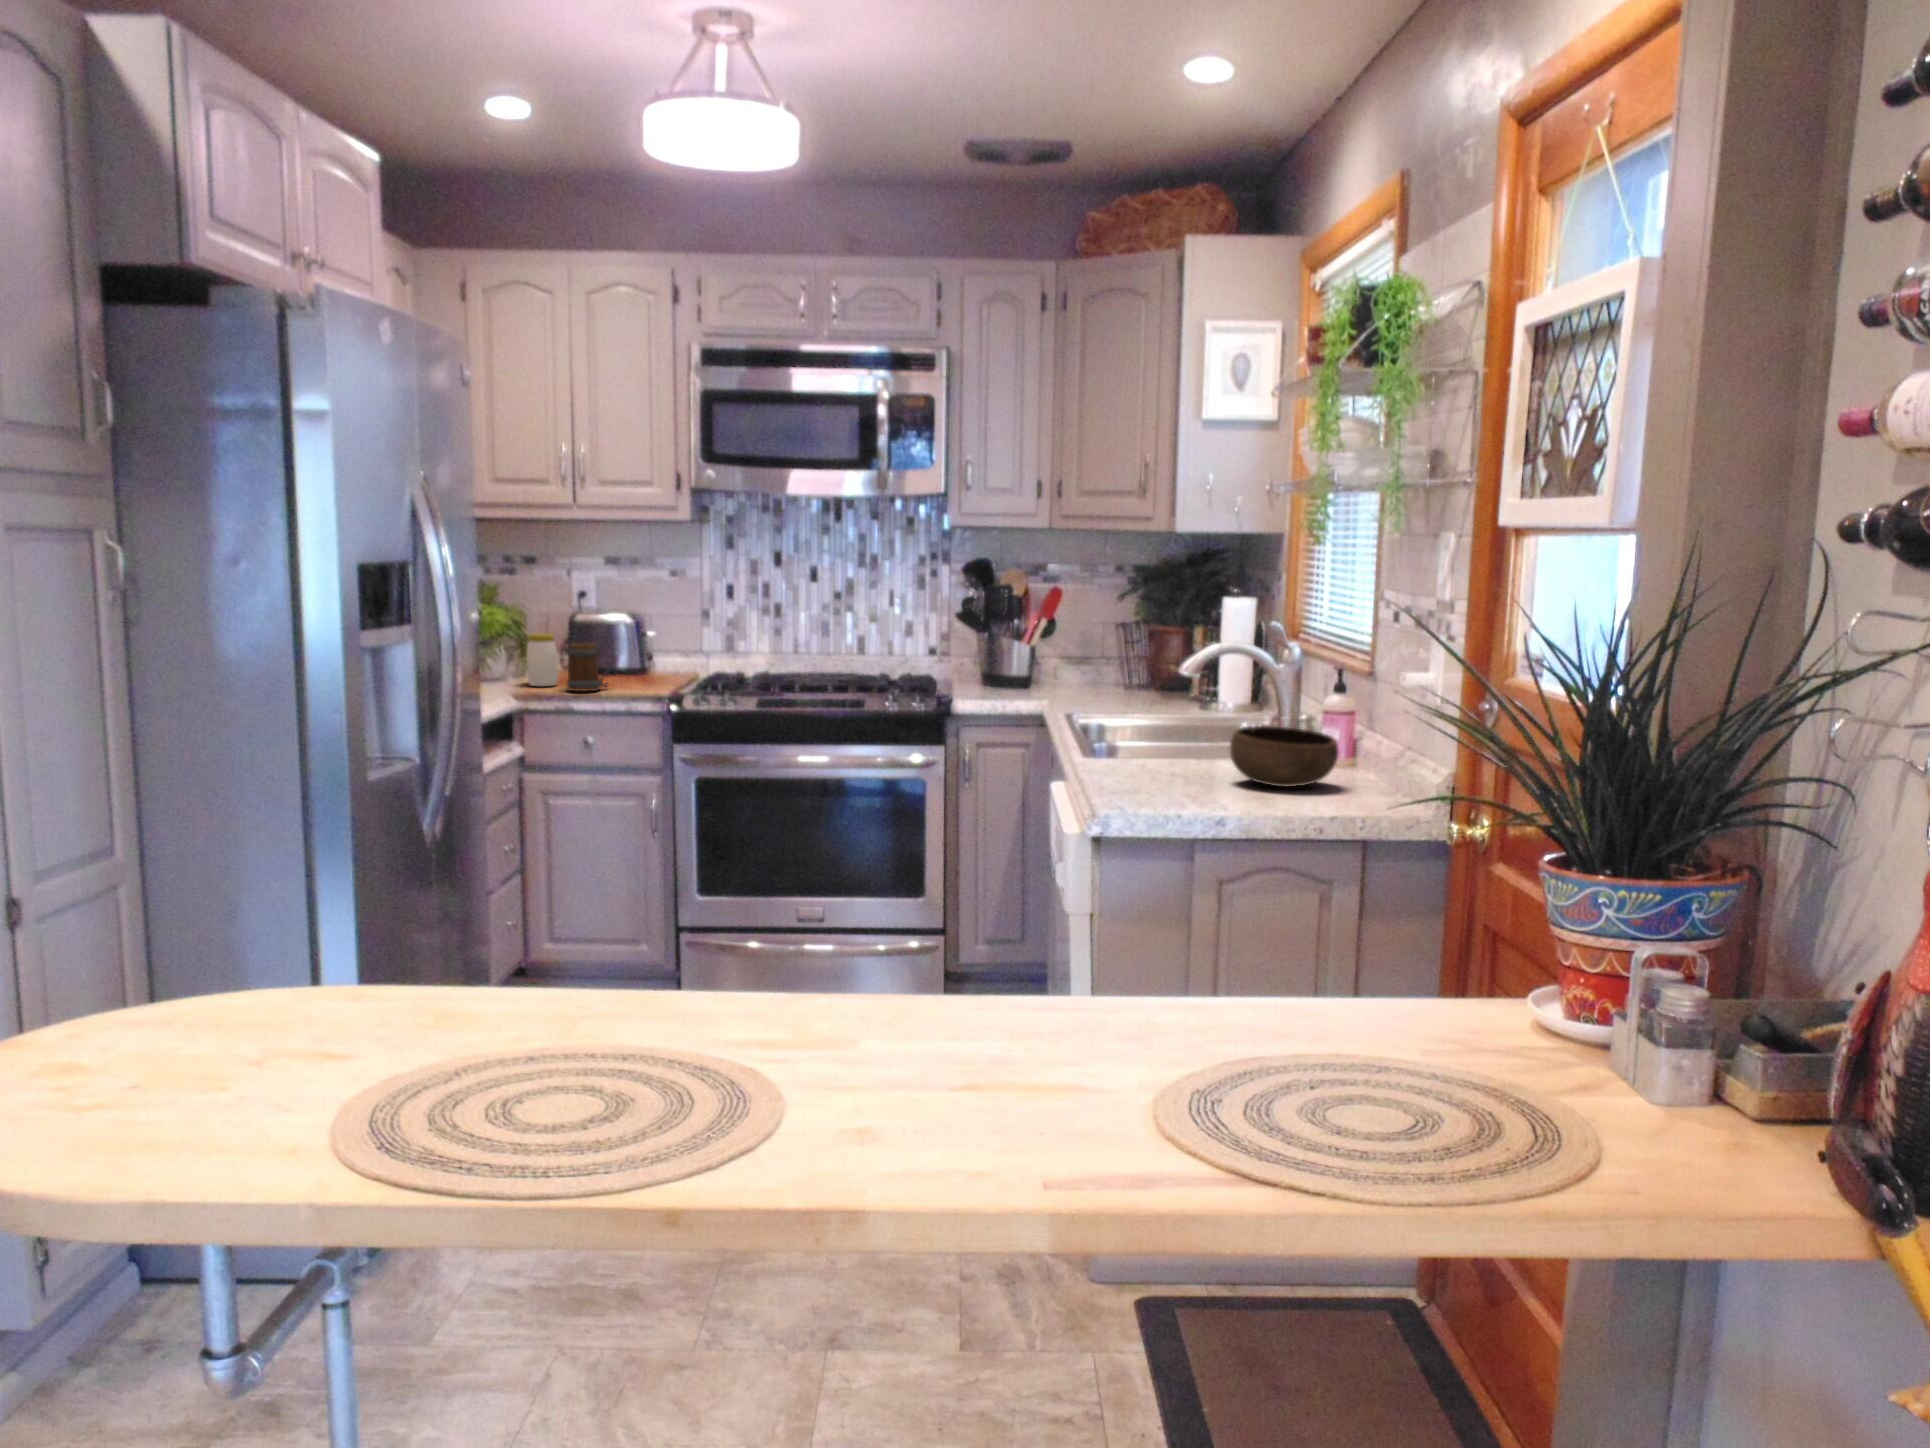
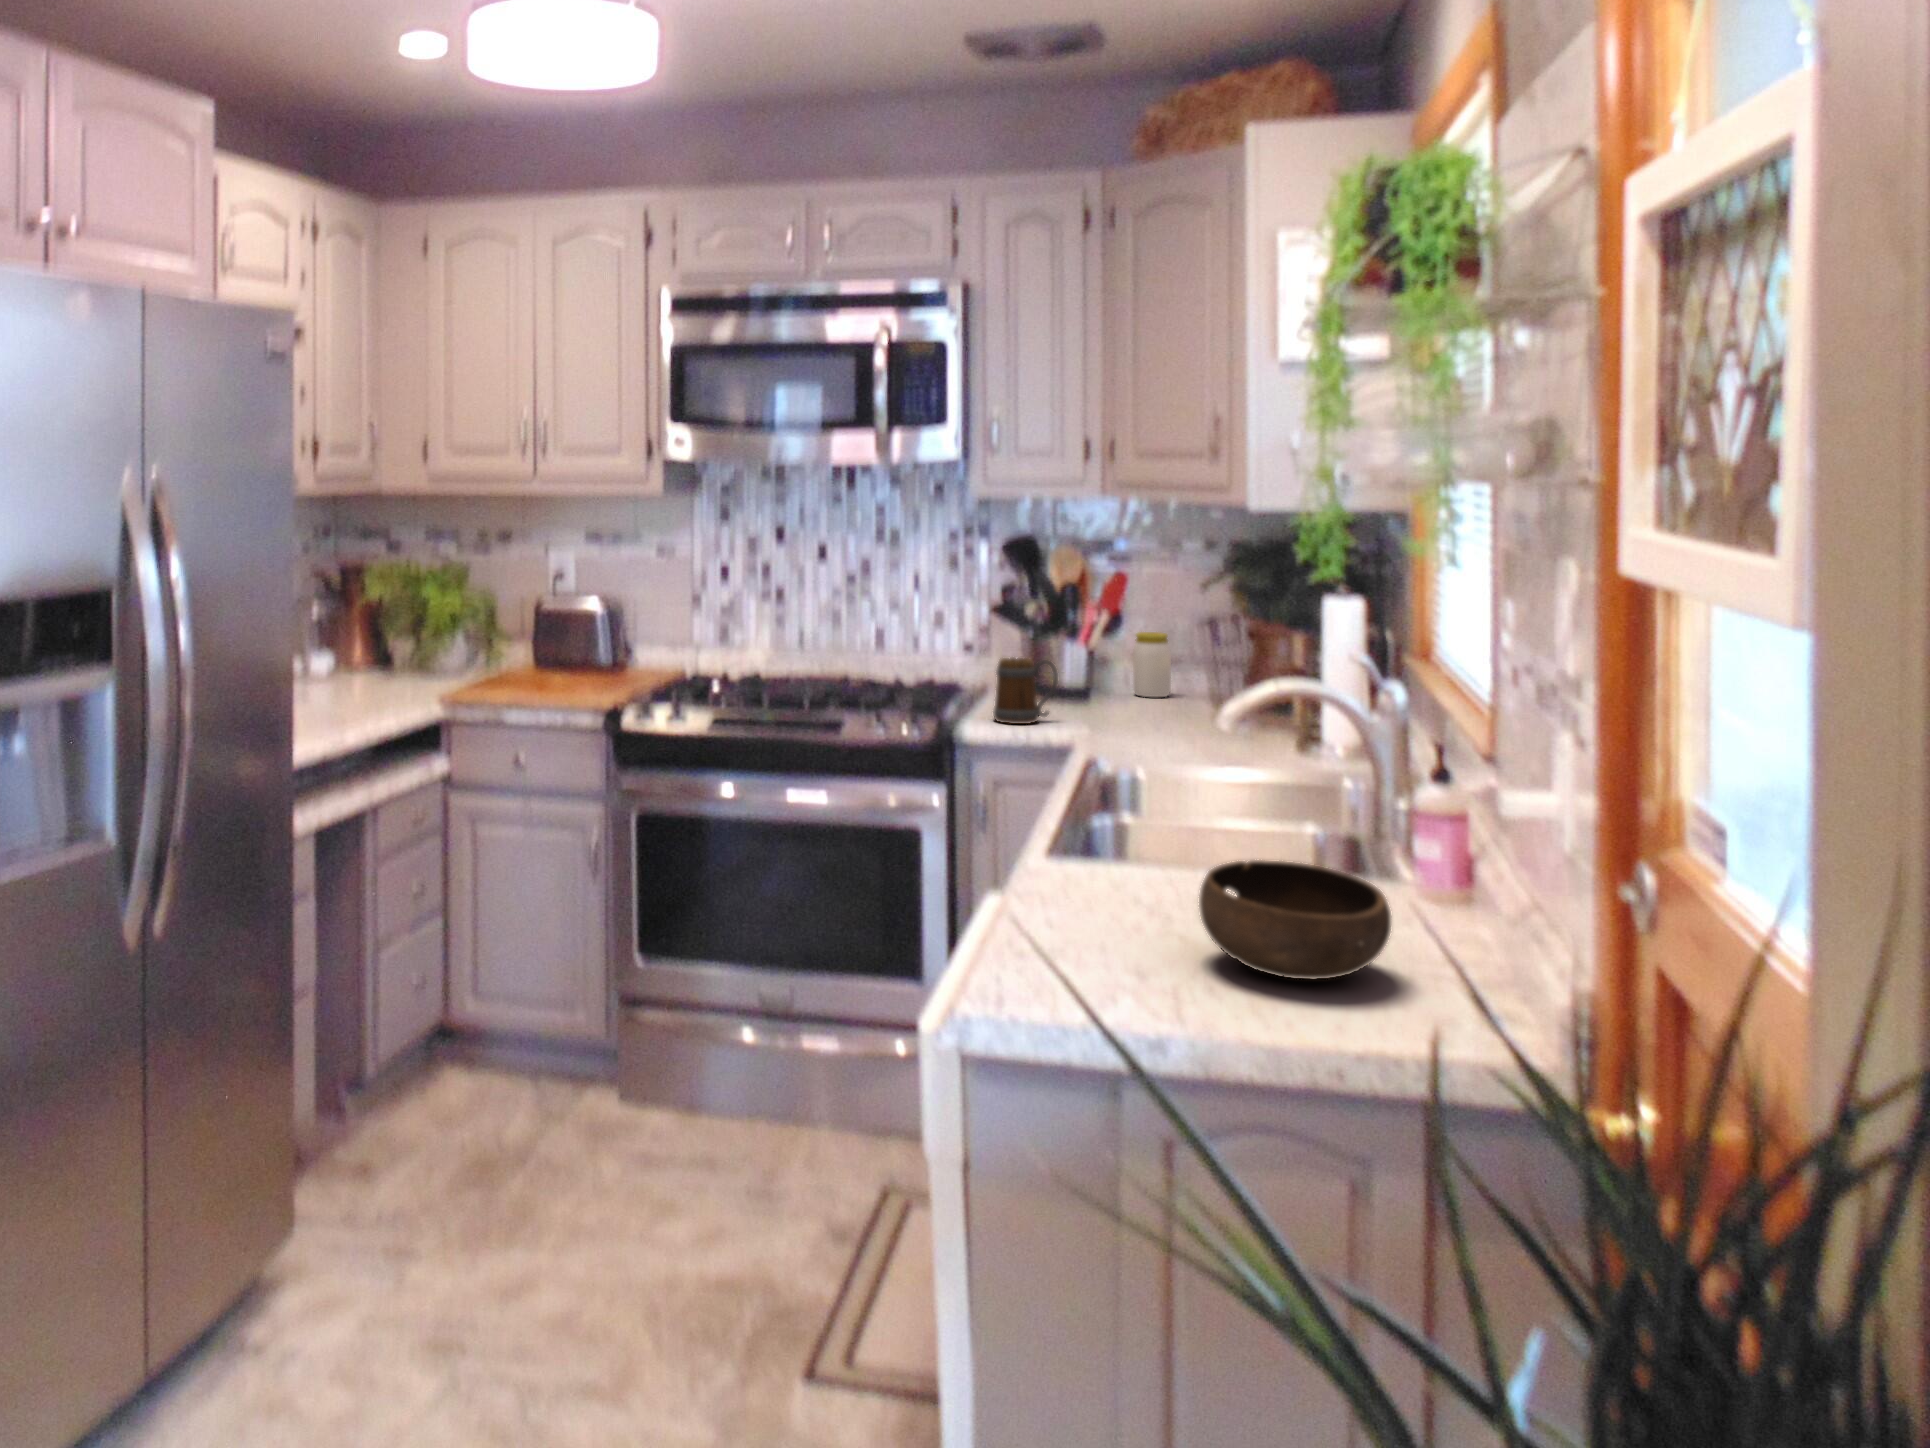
jar: present [527,633,558,686] -> present [1133,632,1171,697]
mug: present [567,643,615,692] -> present [993,658,1058,724]

